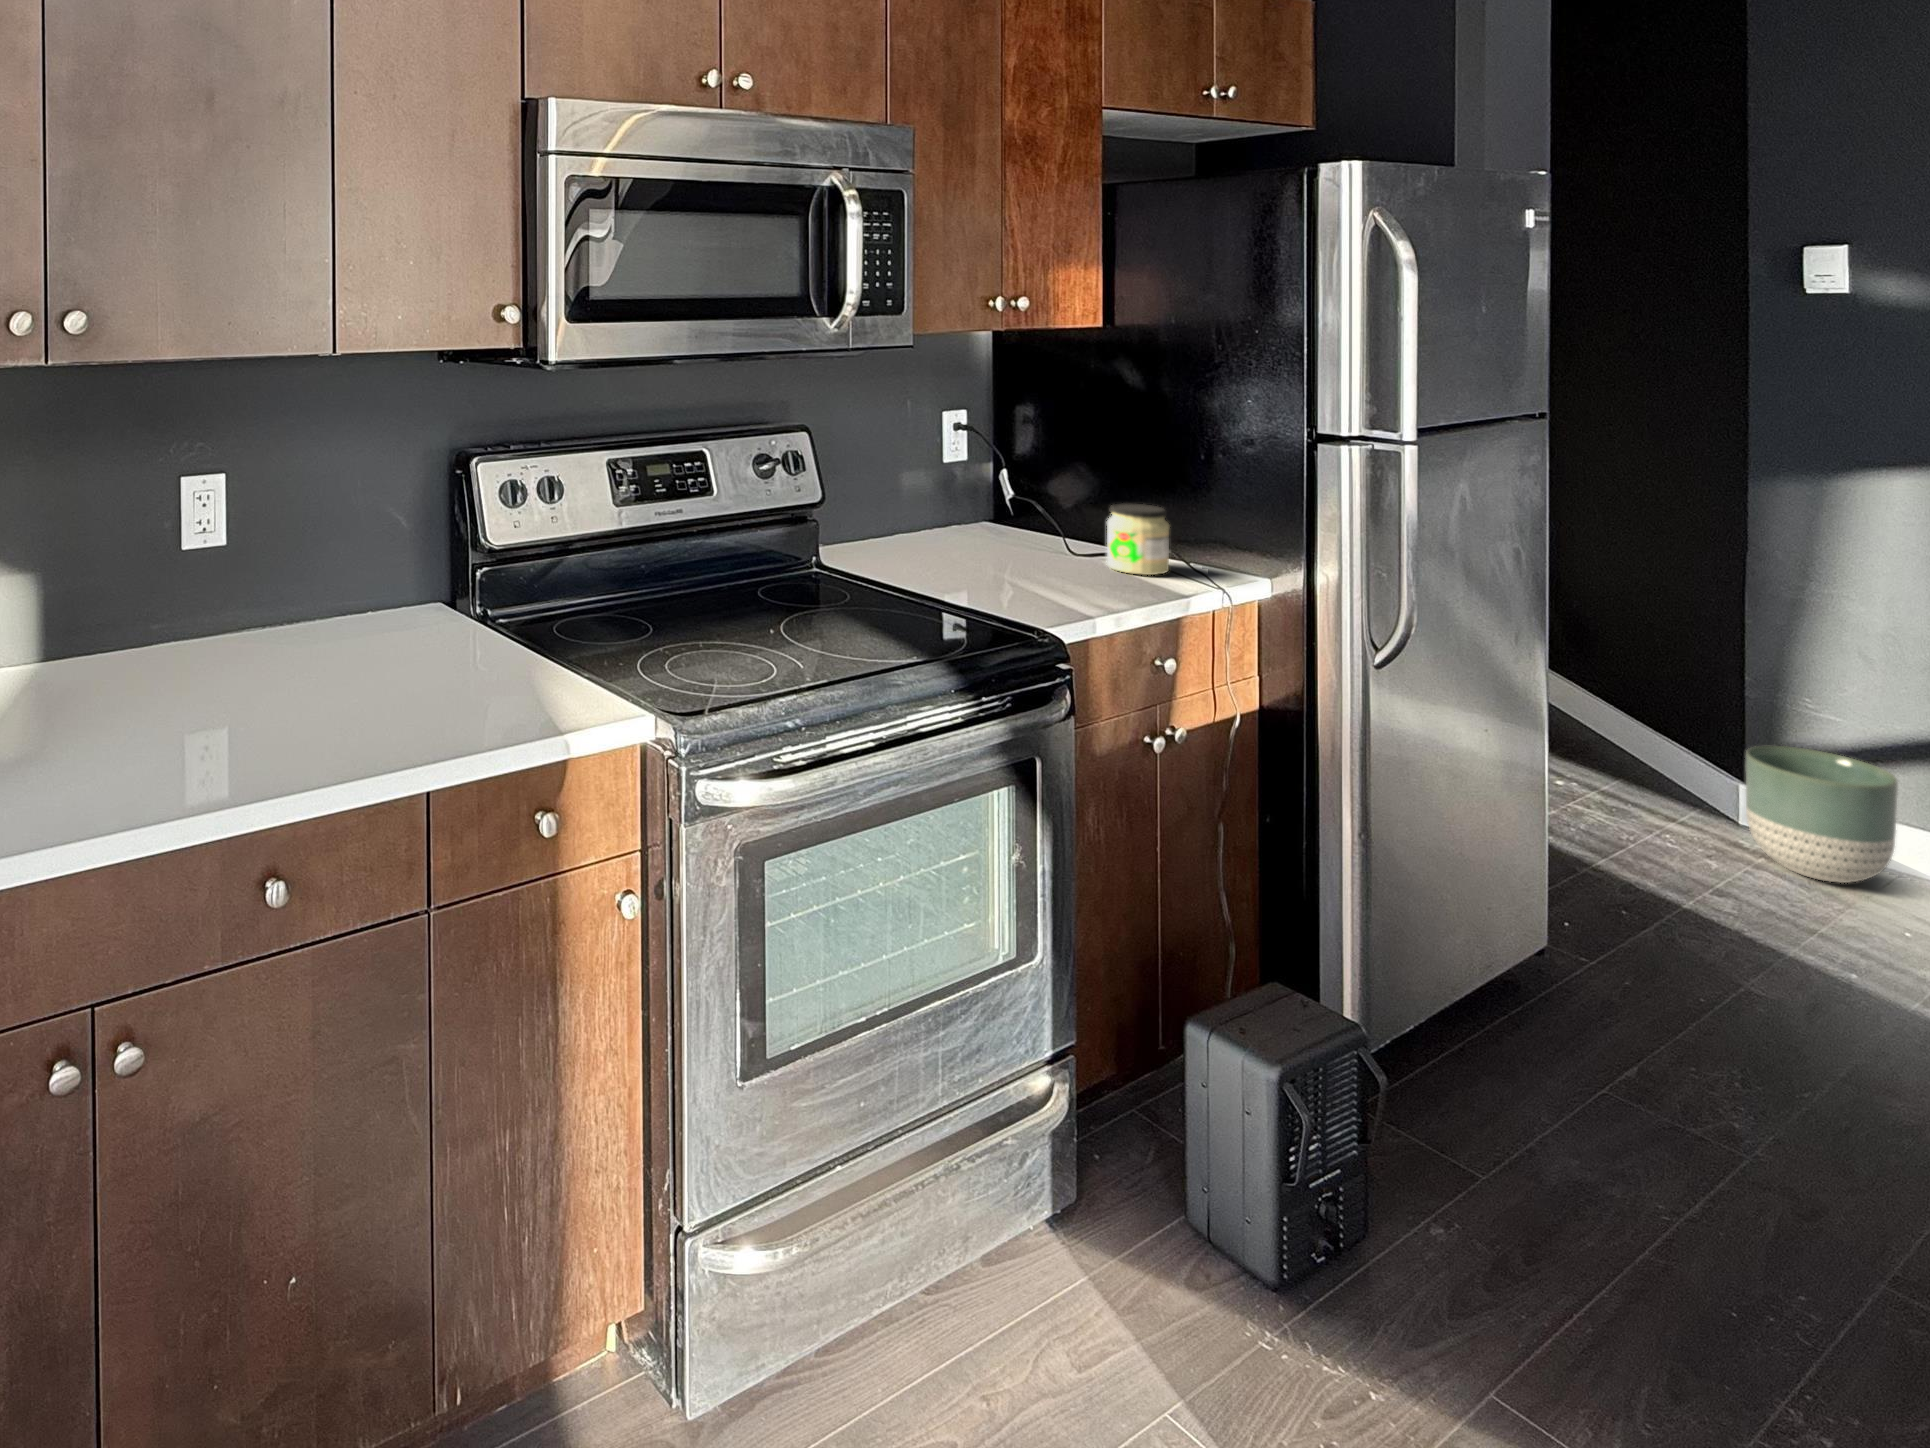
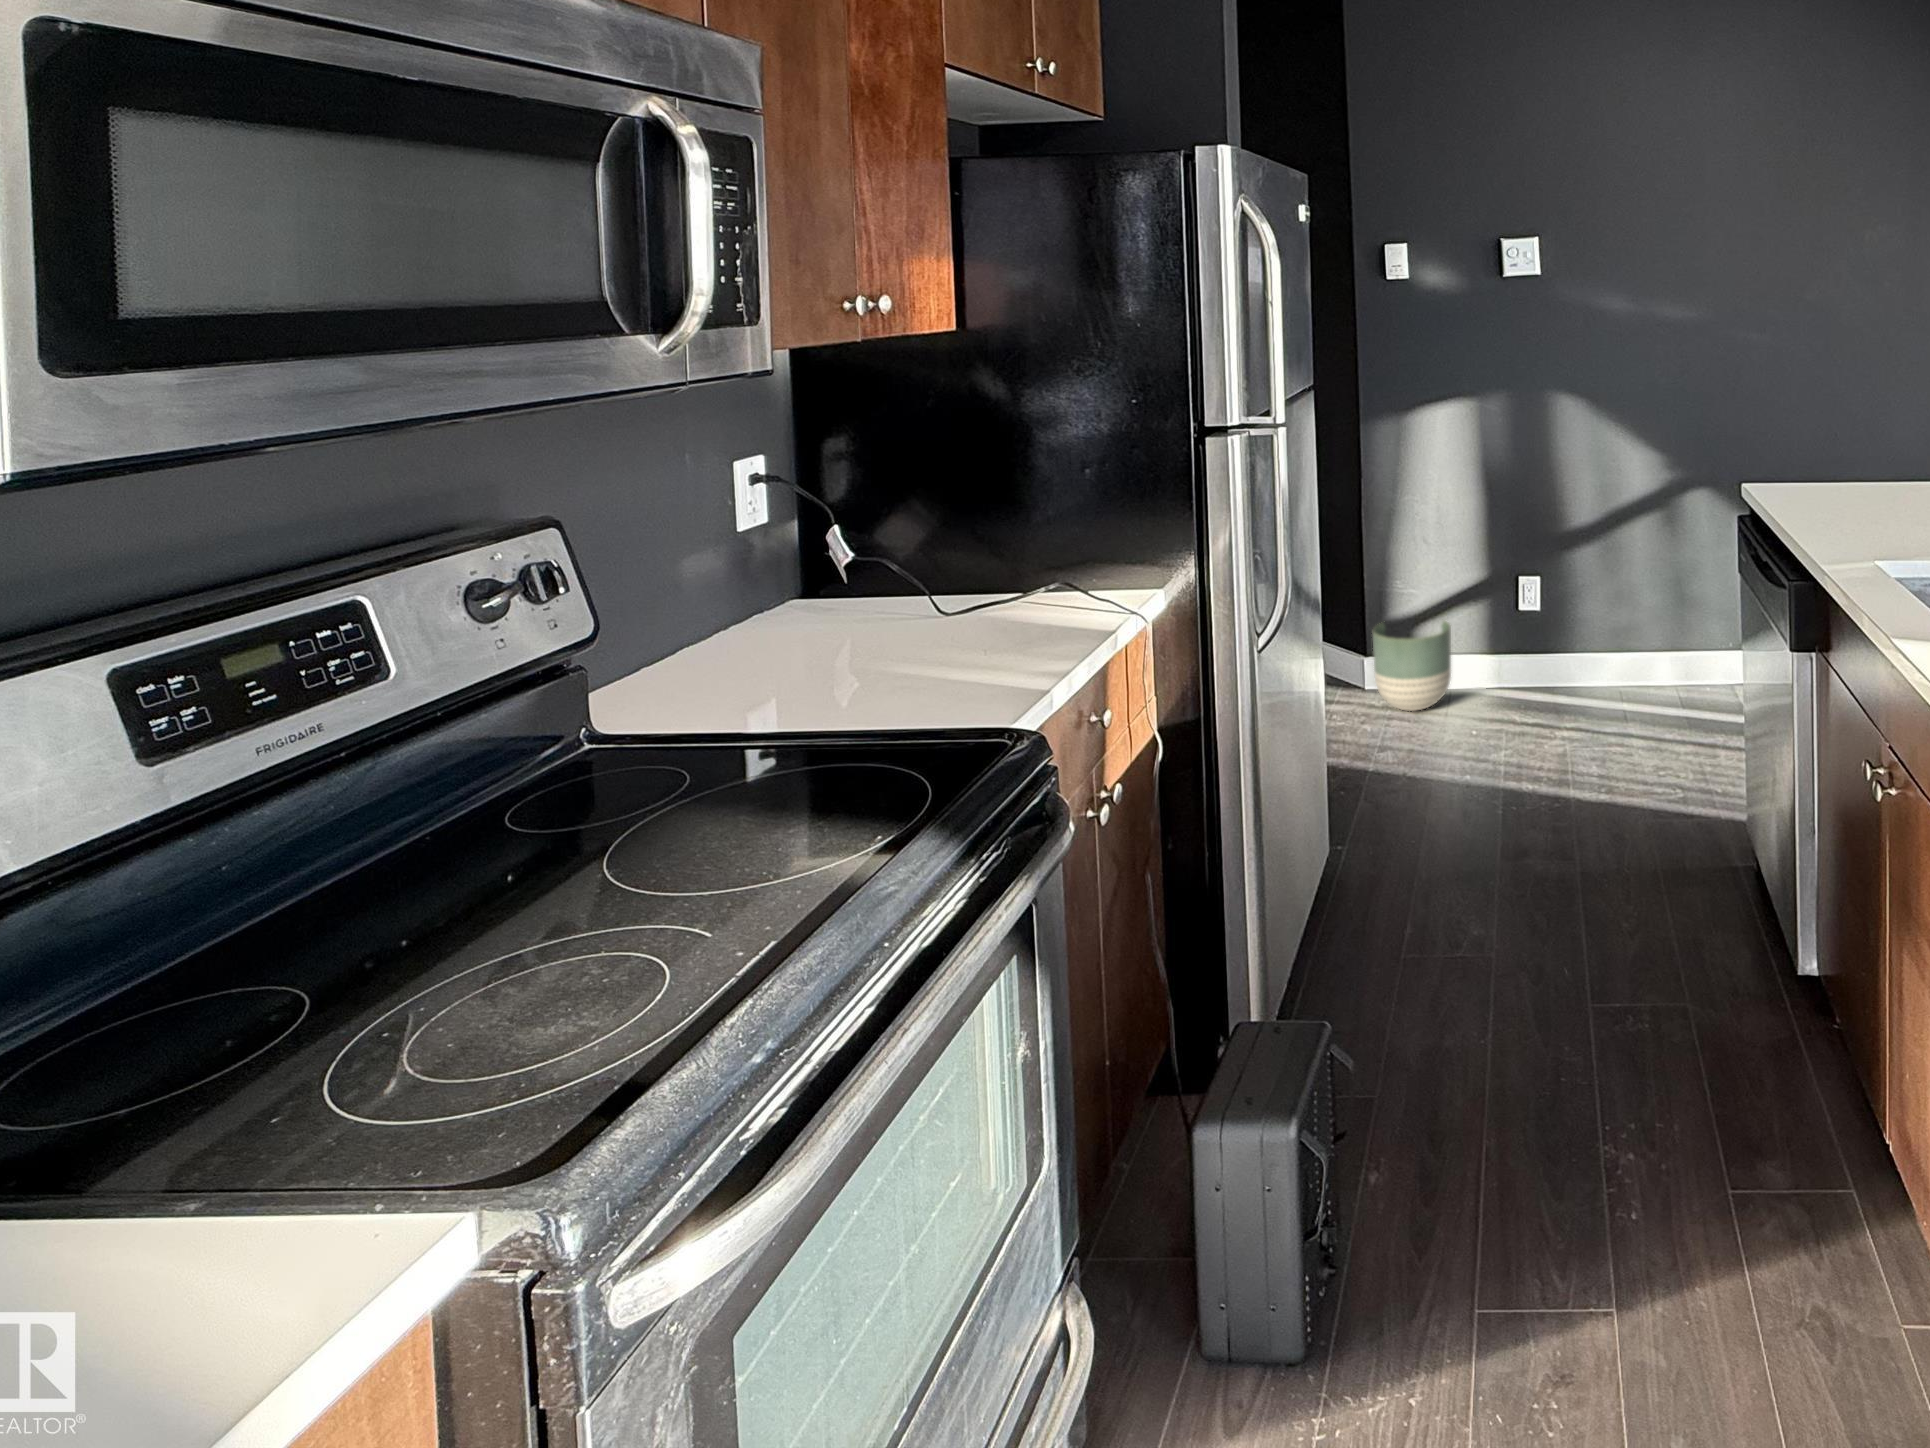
jar: present [1106,504,1169,575] -> none [992,535,1066,620]

